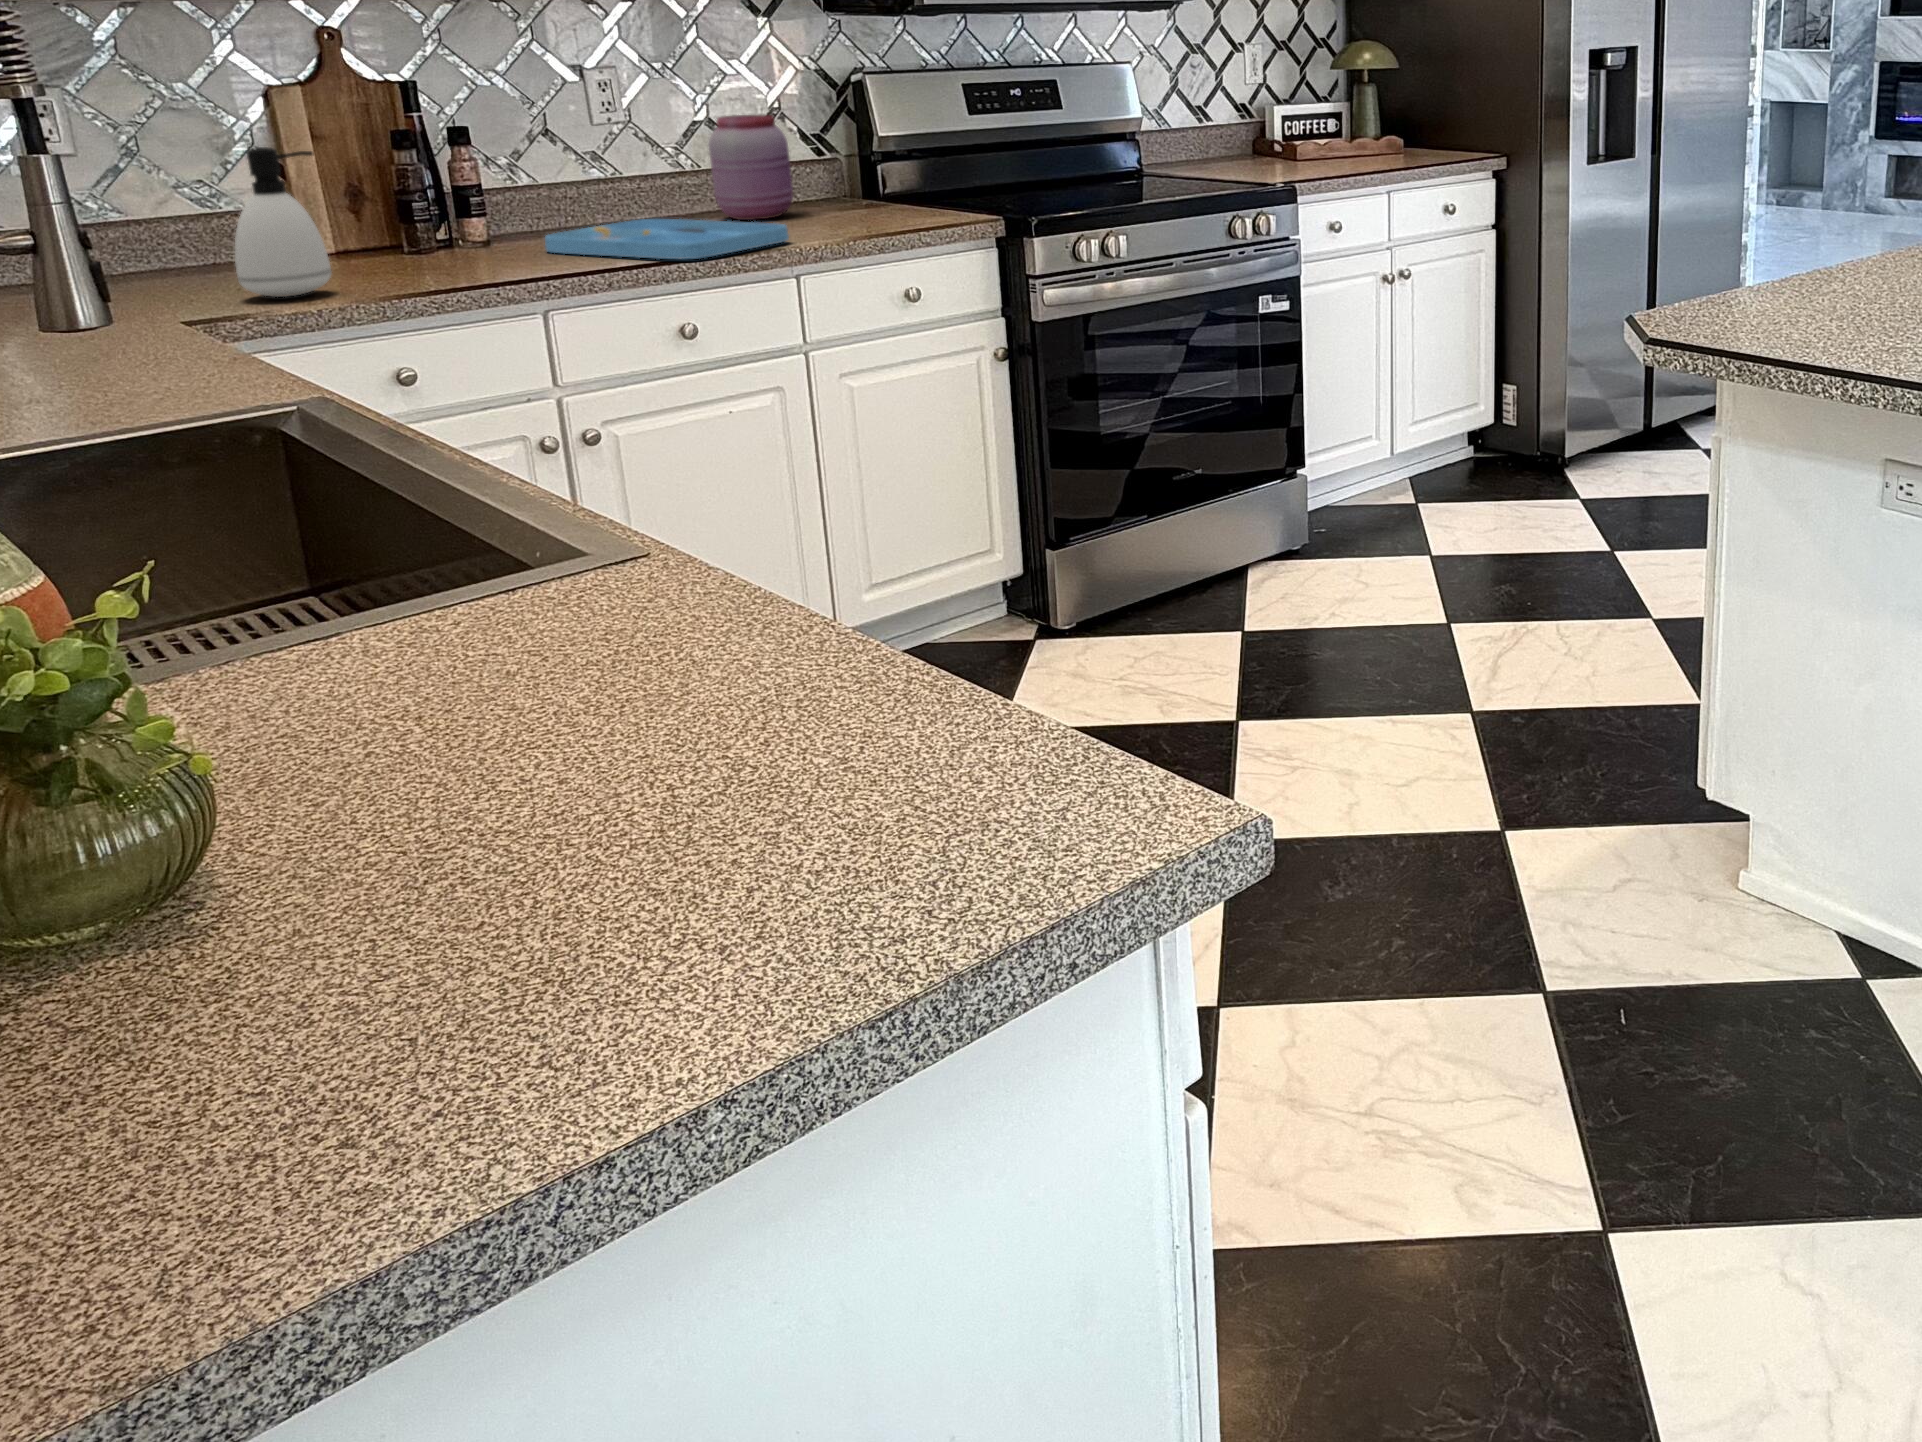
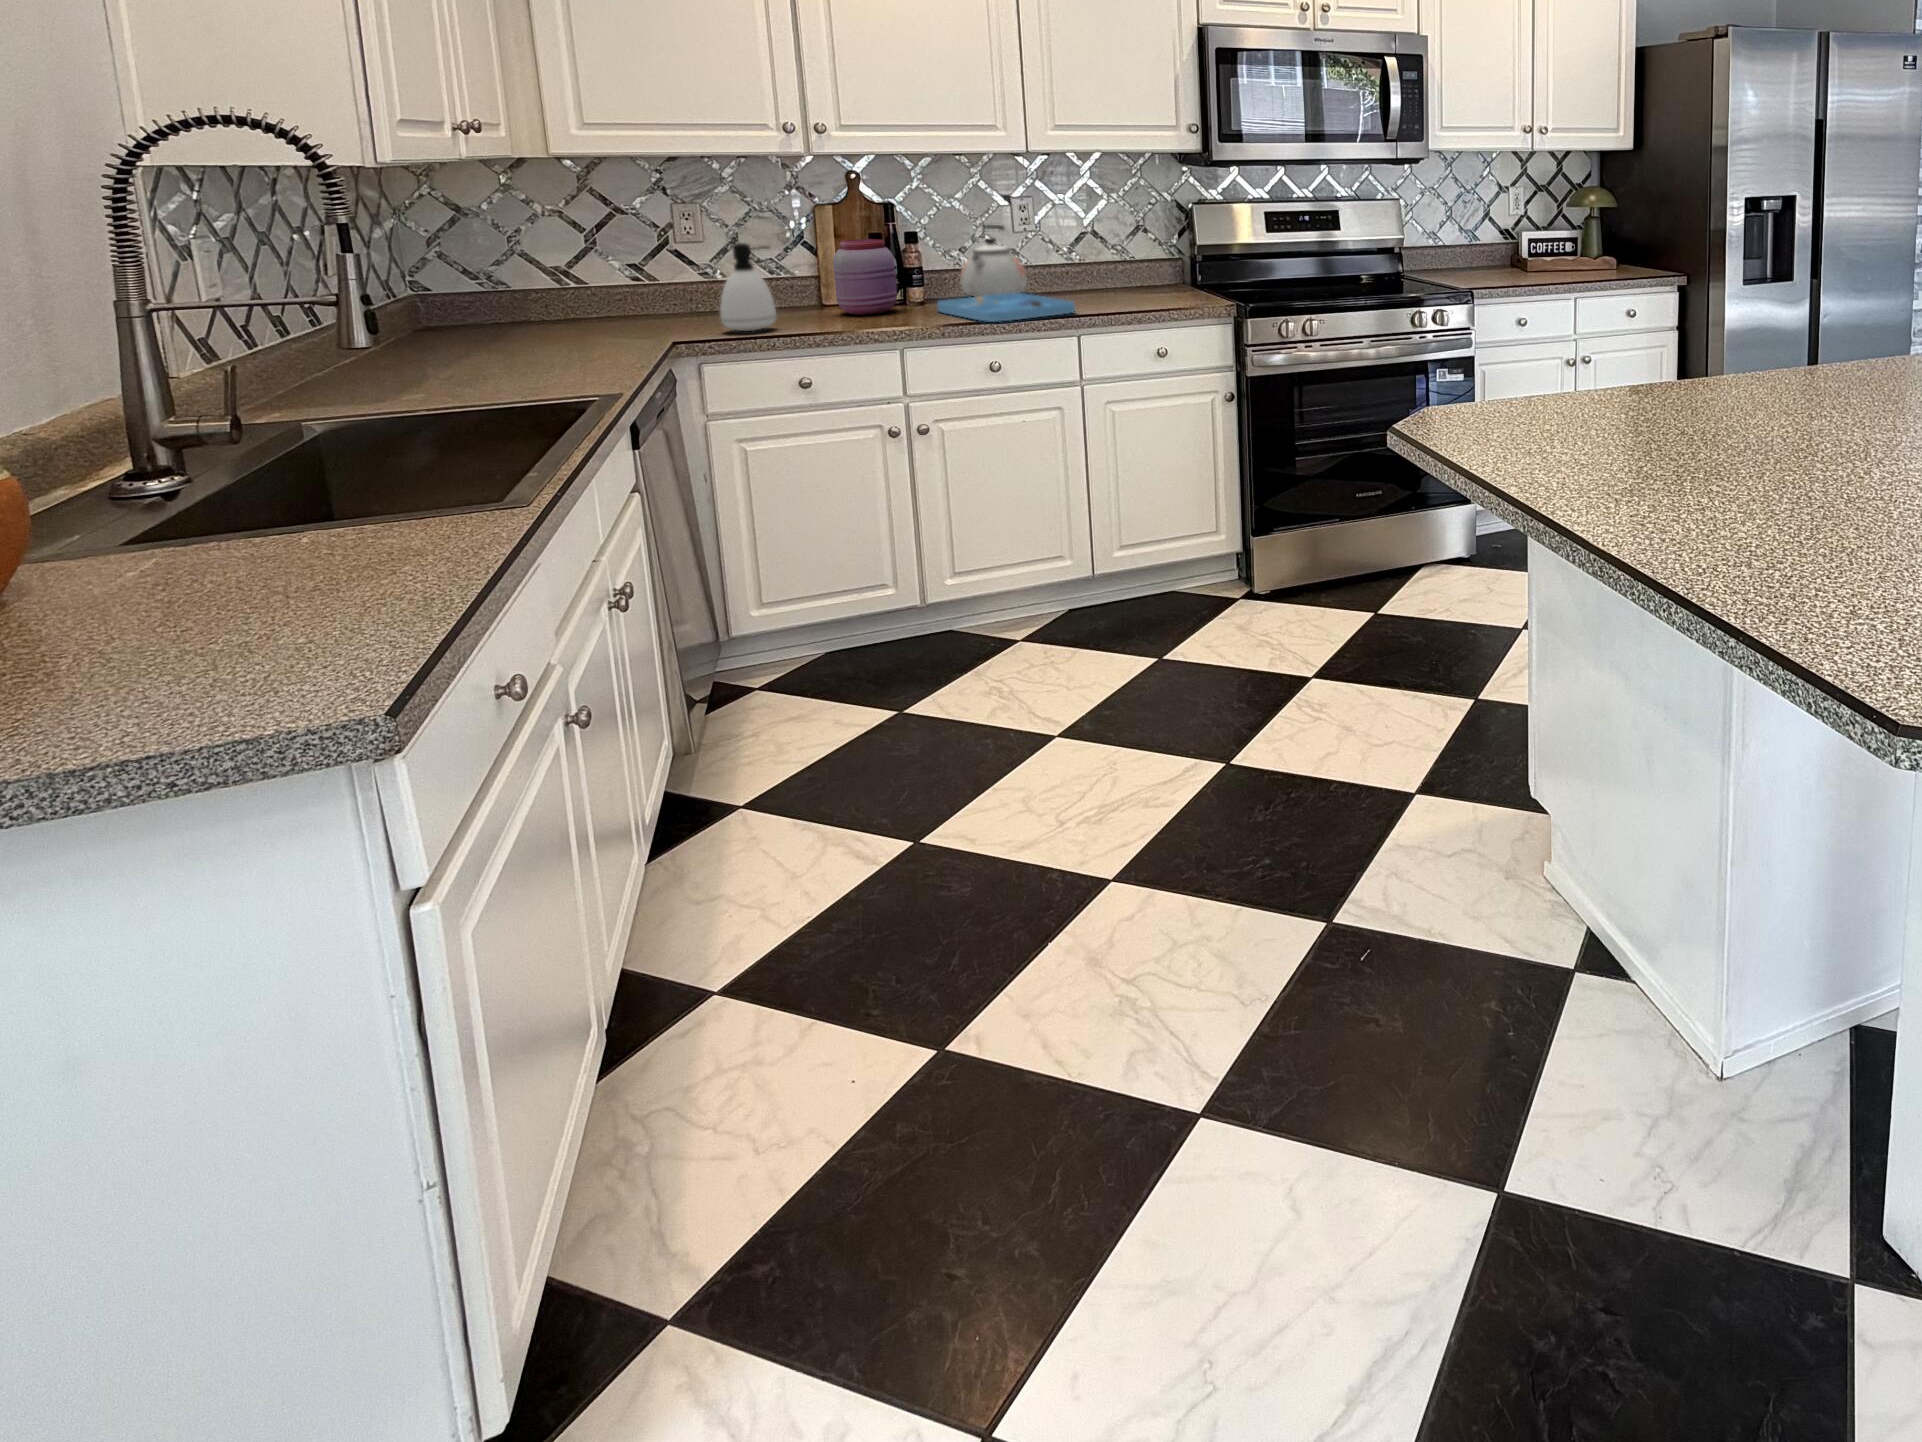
kettle: none [520,113,629,230] -> present [960,225,1027,297]
jar: present [709,115,793,220] -> present [833,239,897,315]

